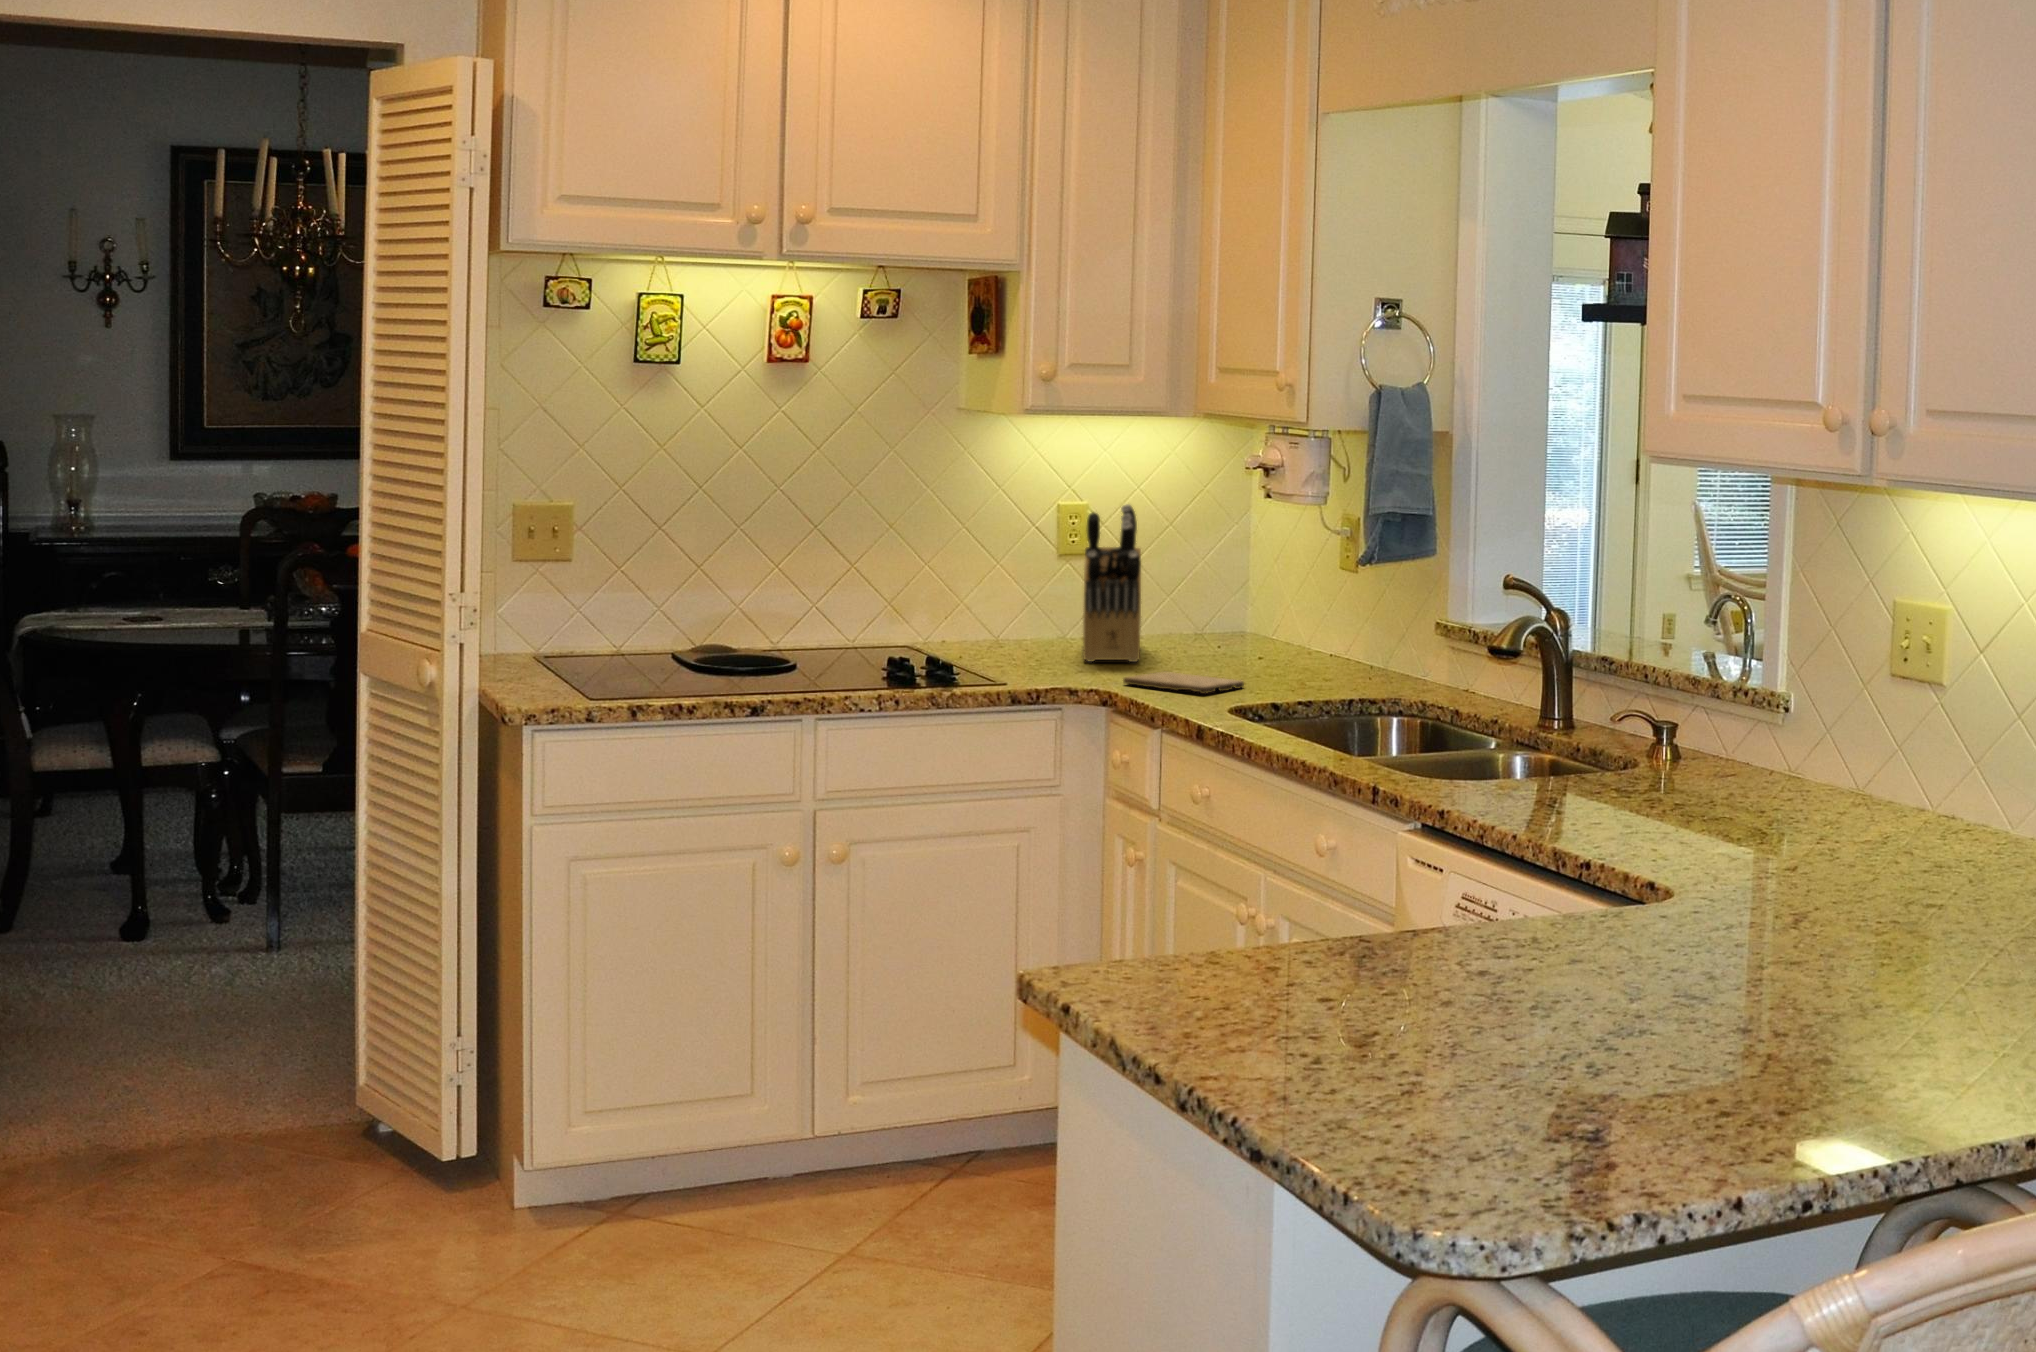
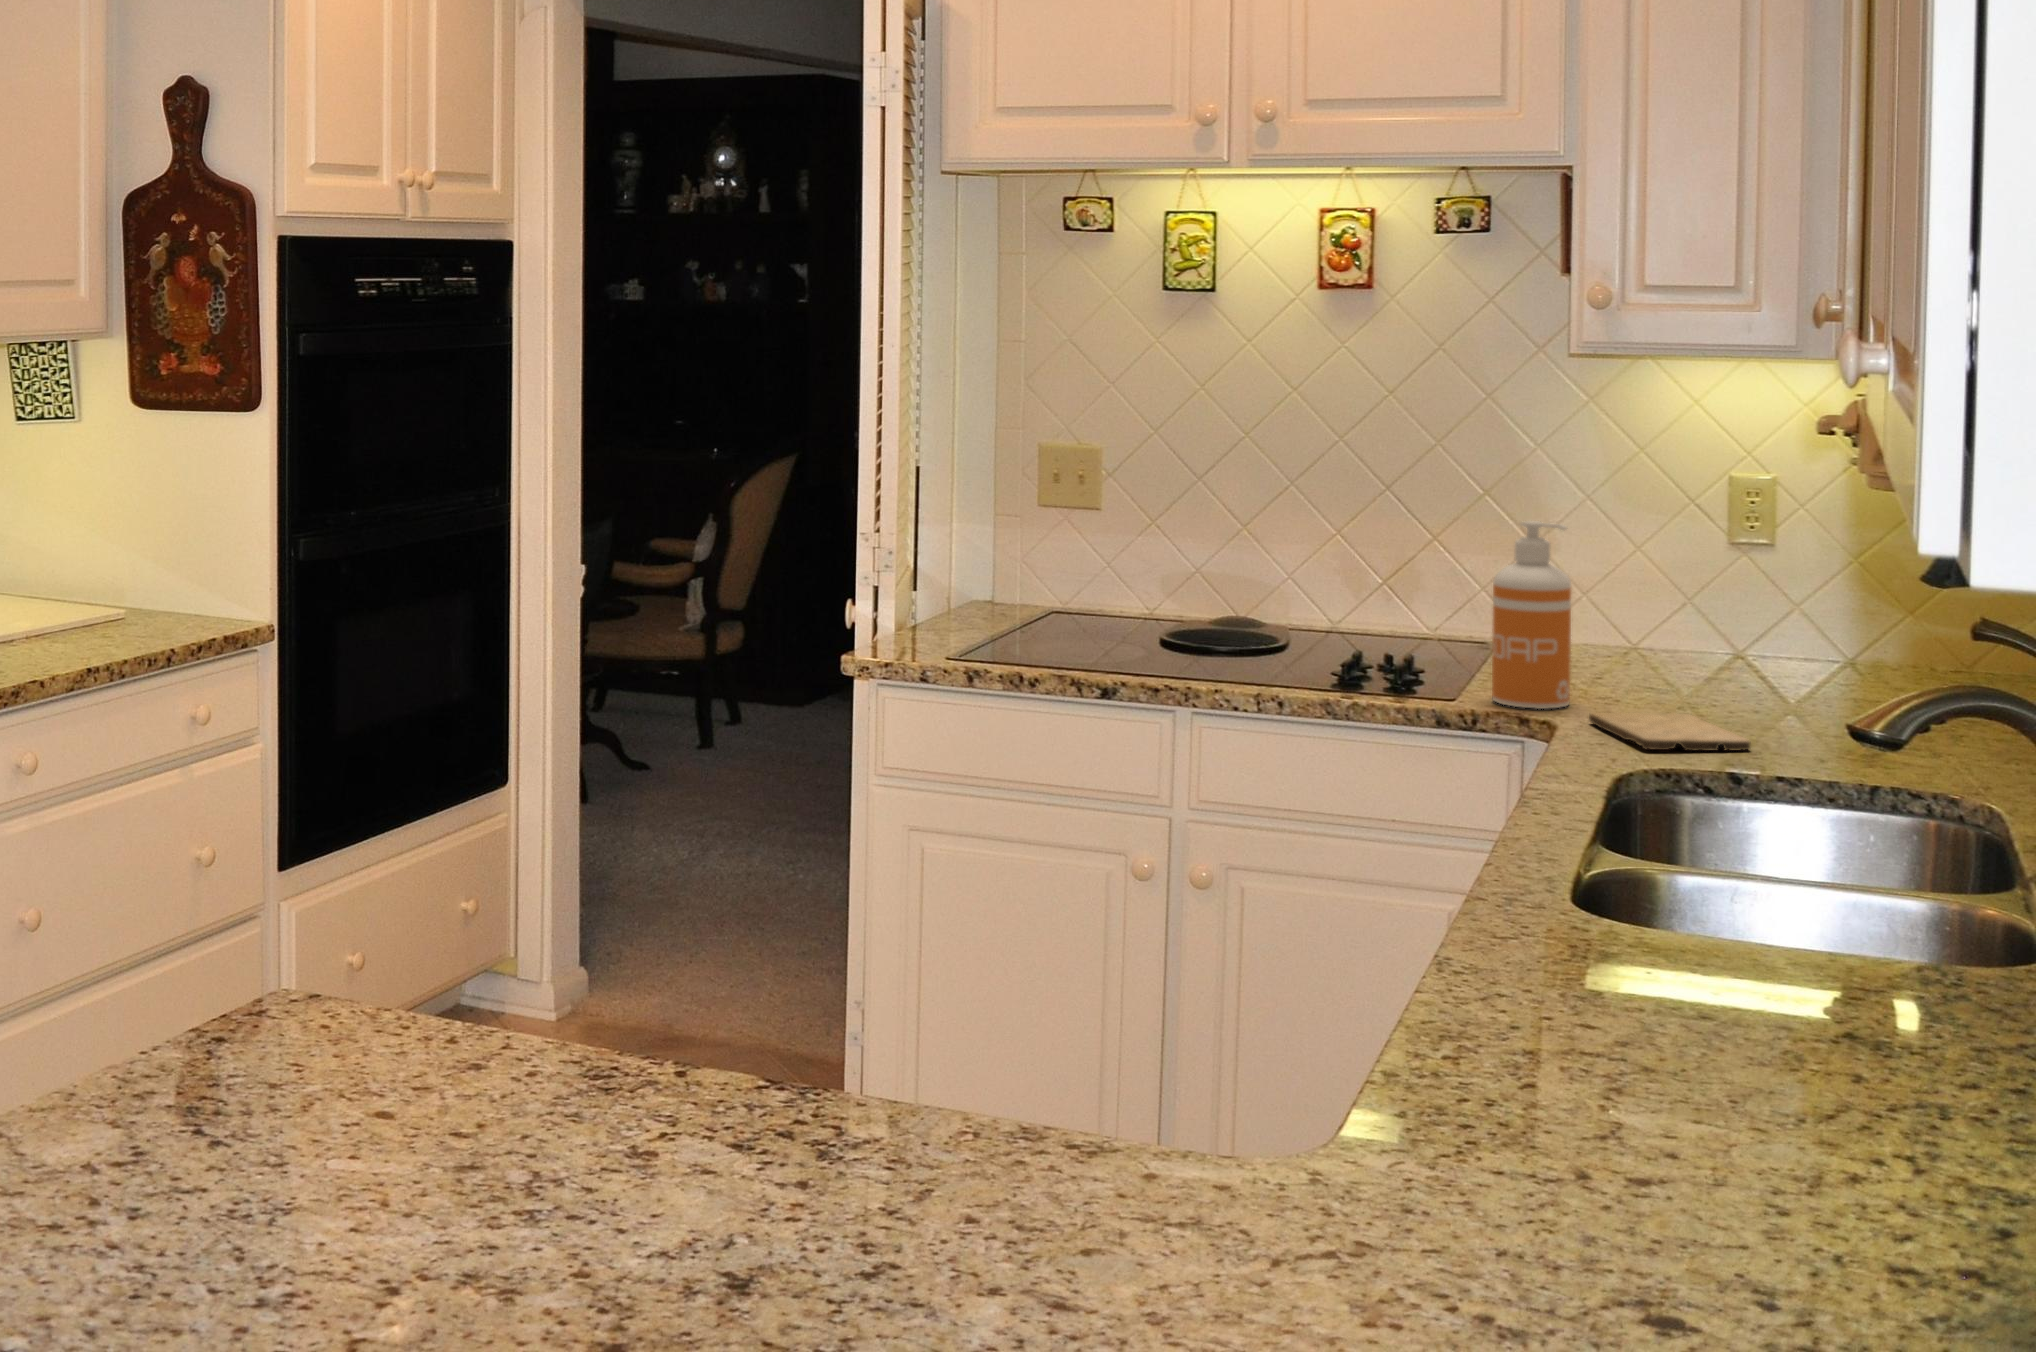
knife block: present [1083,504,1141,662] -> none [1610,474,1810,697]
soap dispenser: none [1028,542,1085,681] -> present [1492,521,1571,709]

